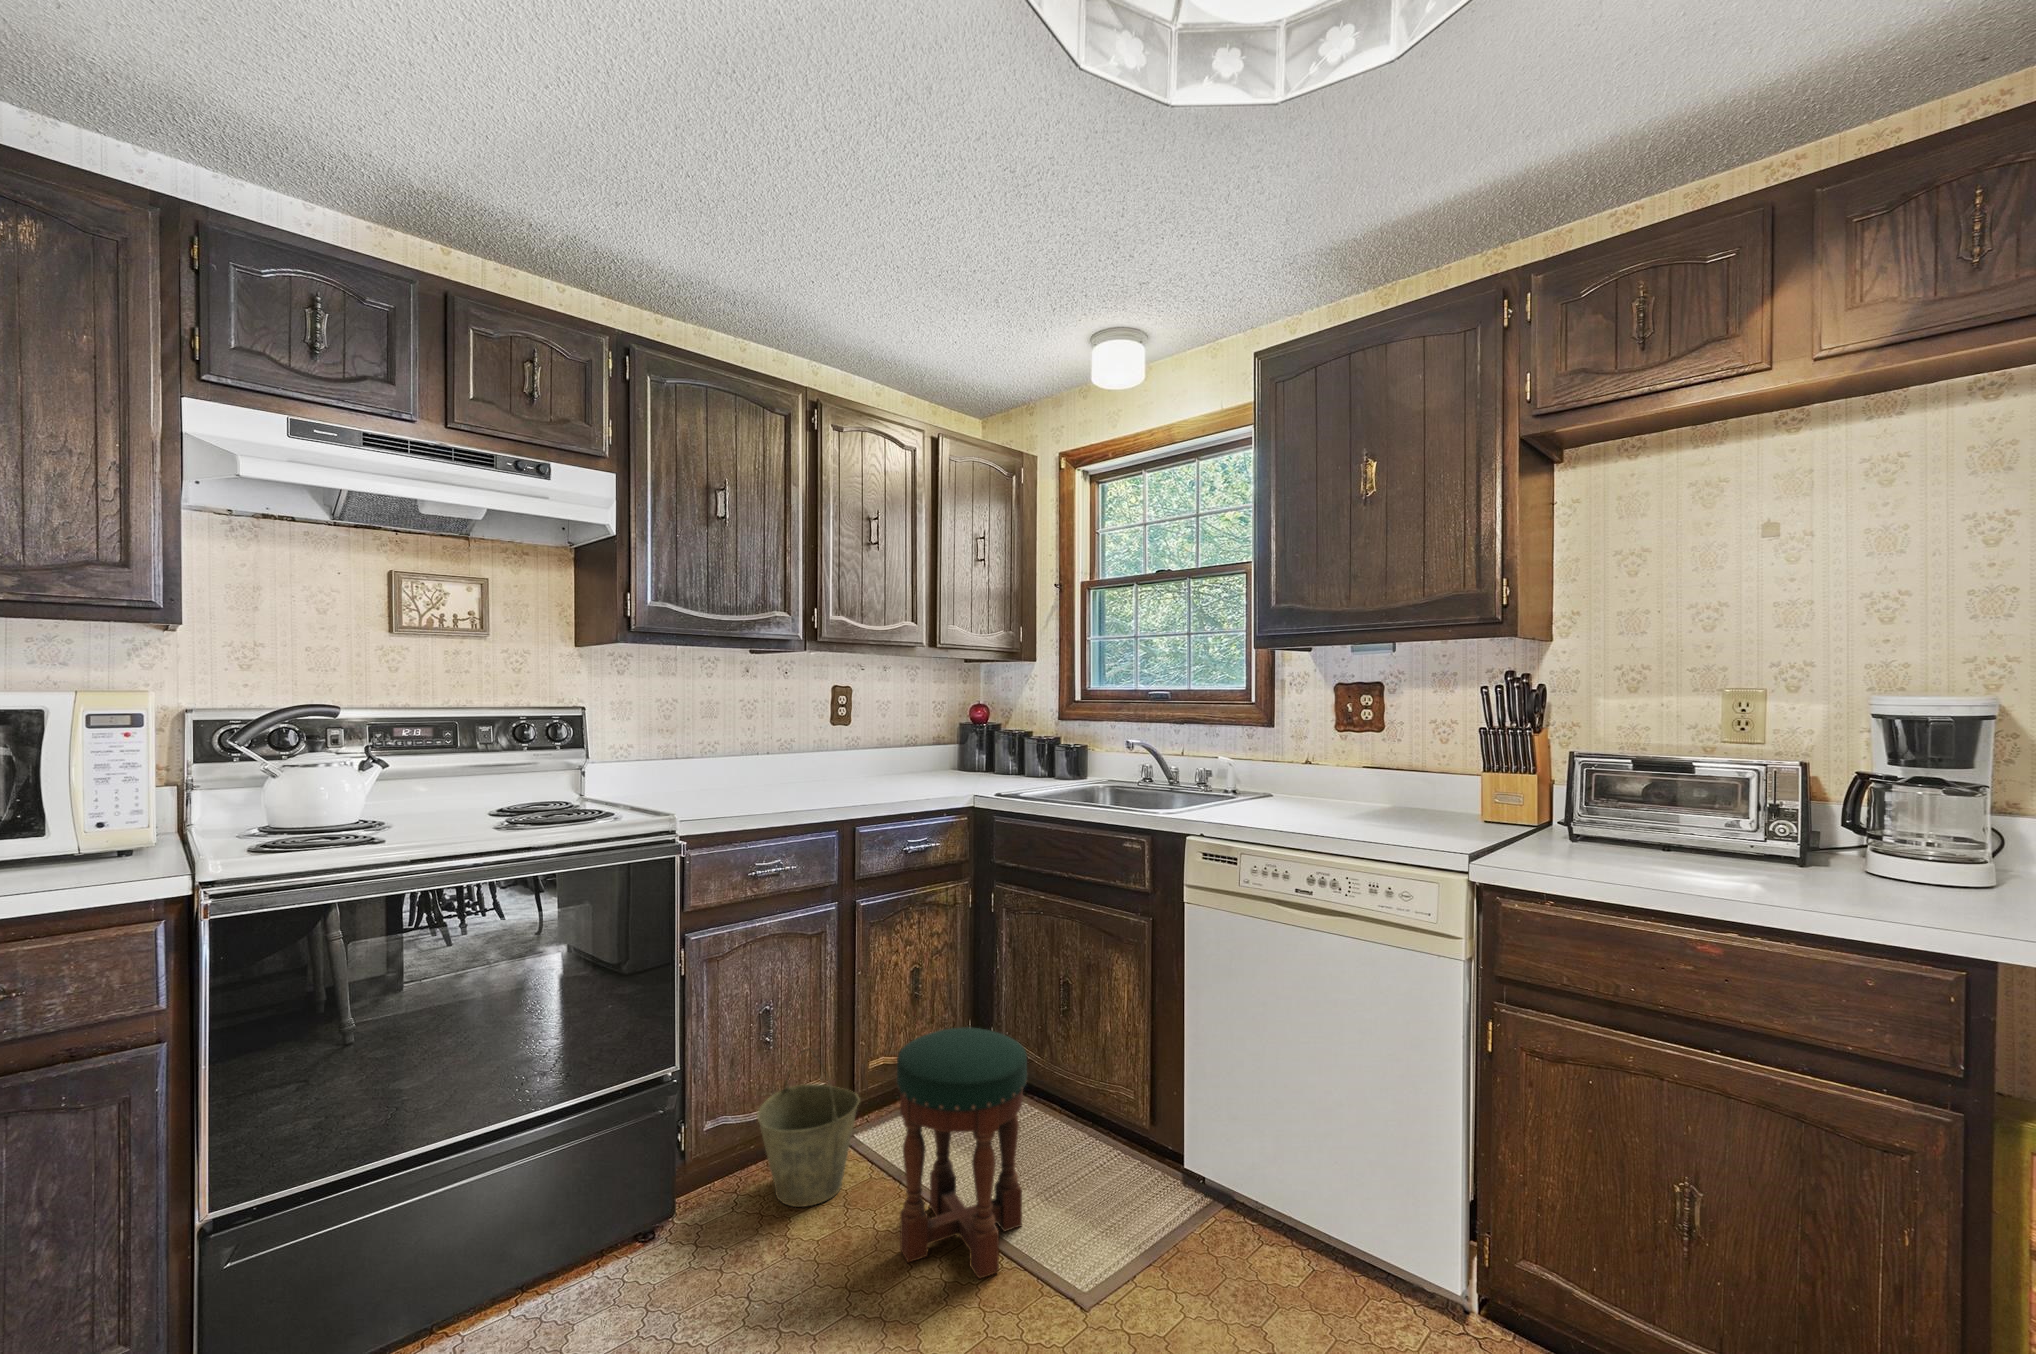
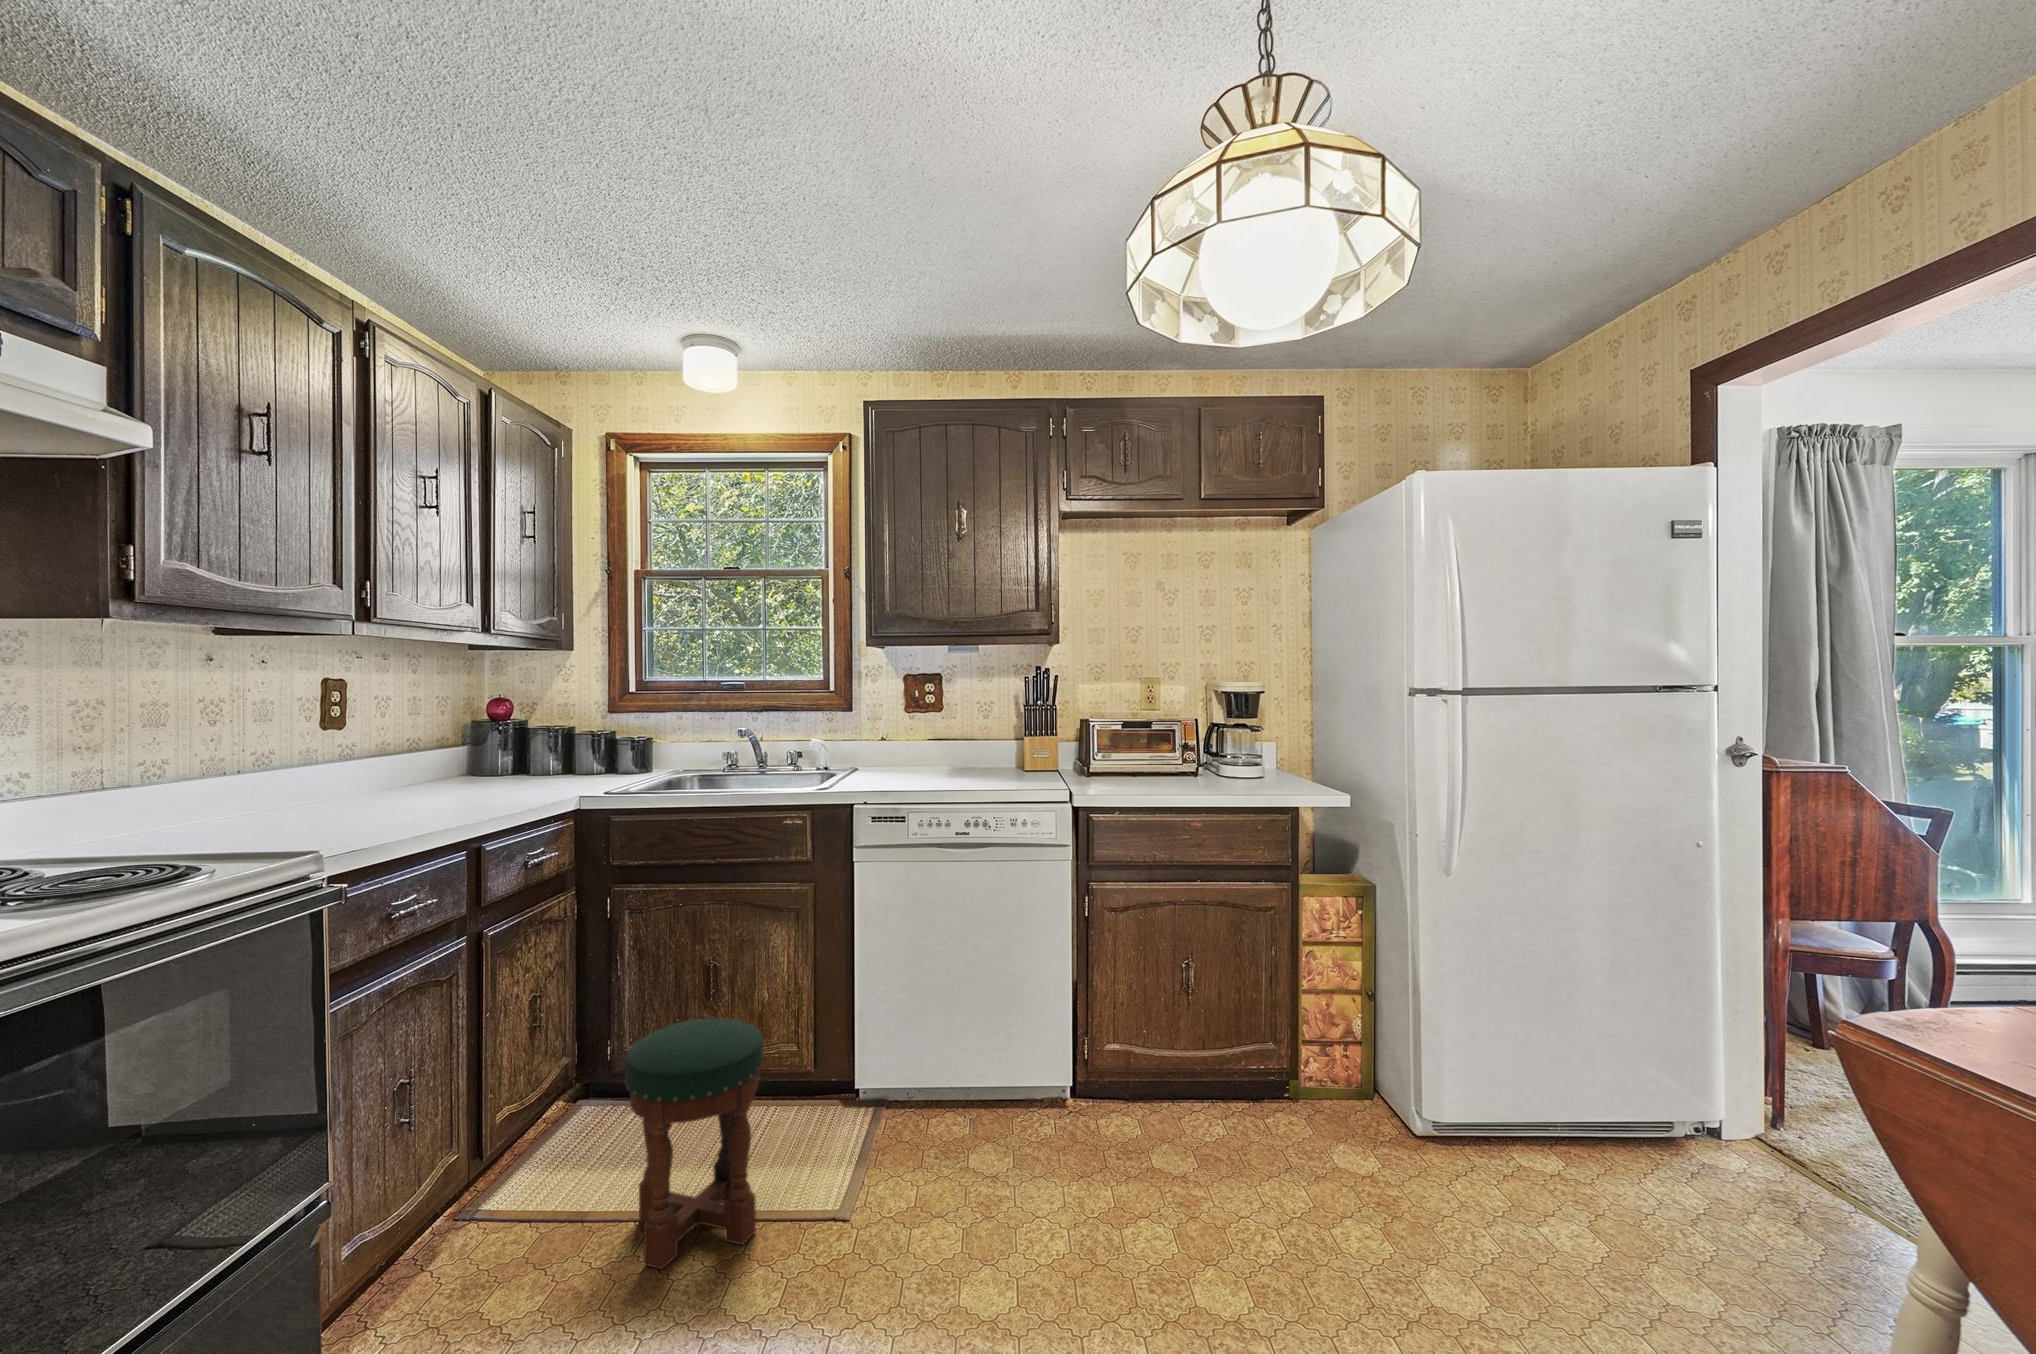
bucket: present [757,1060,860,1207] -> none [404,1108,538,1300]

